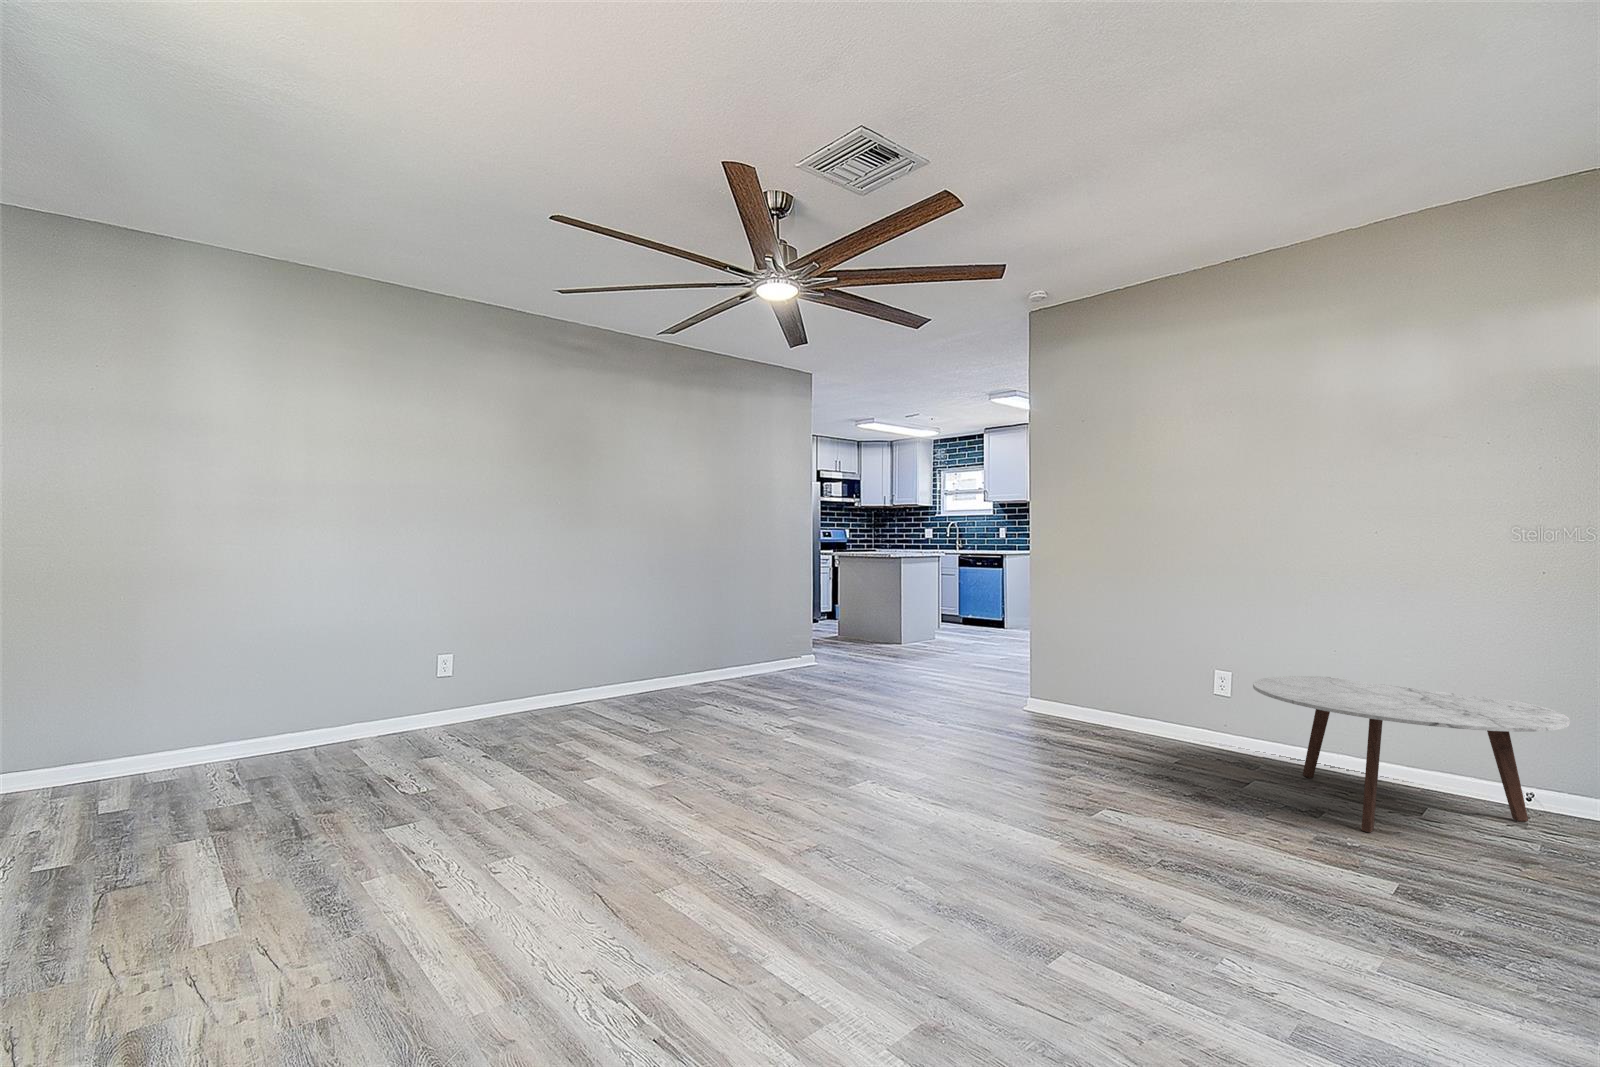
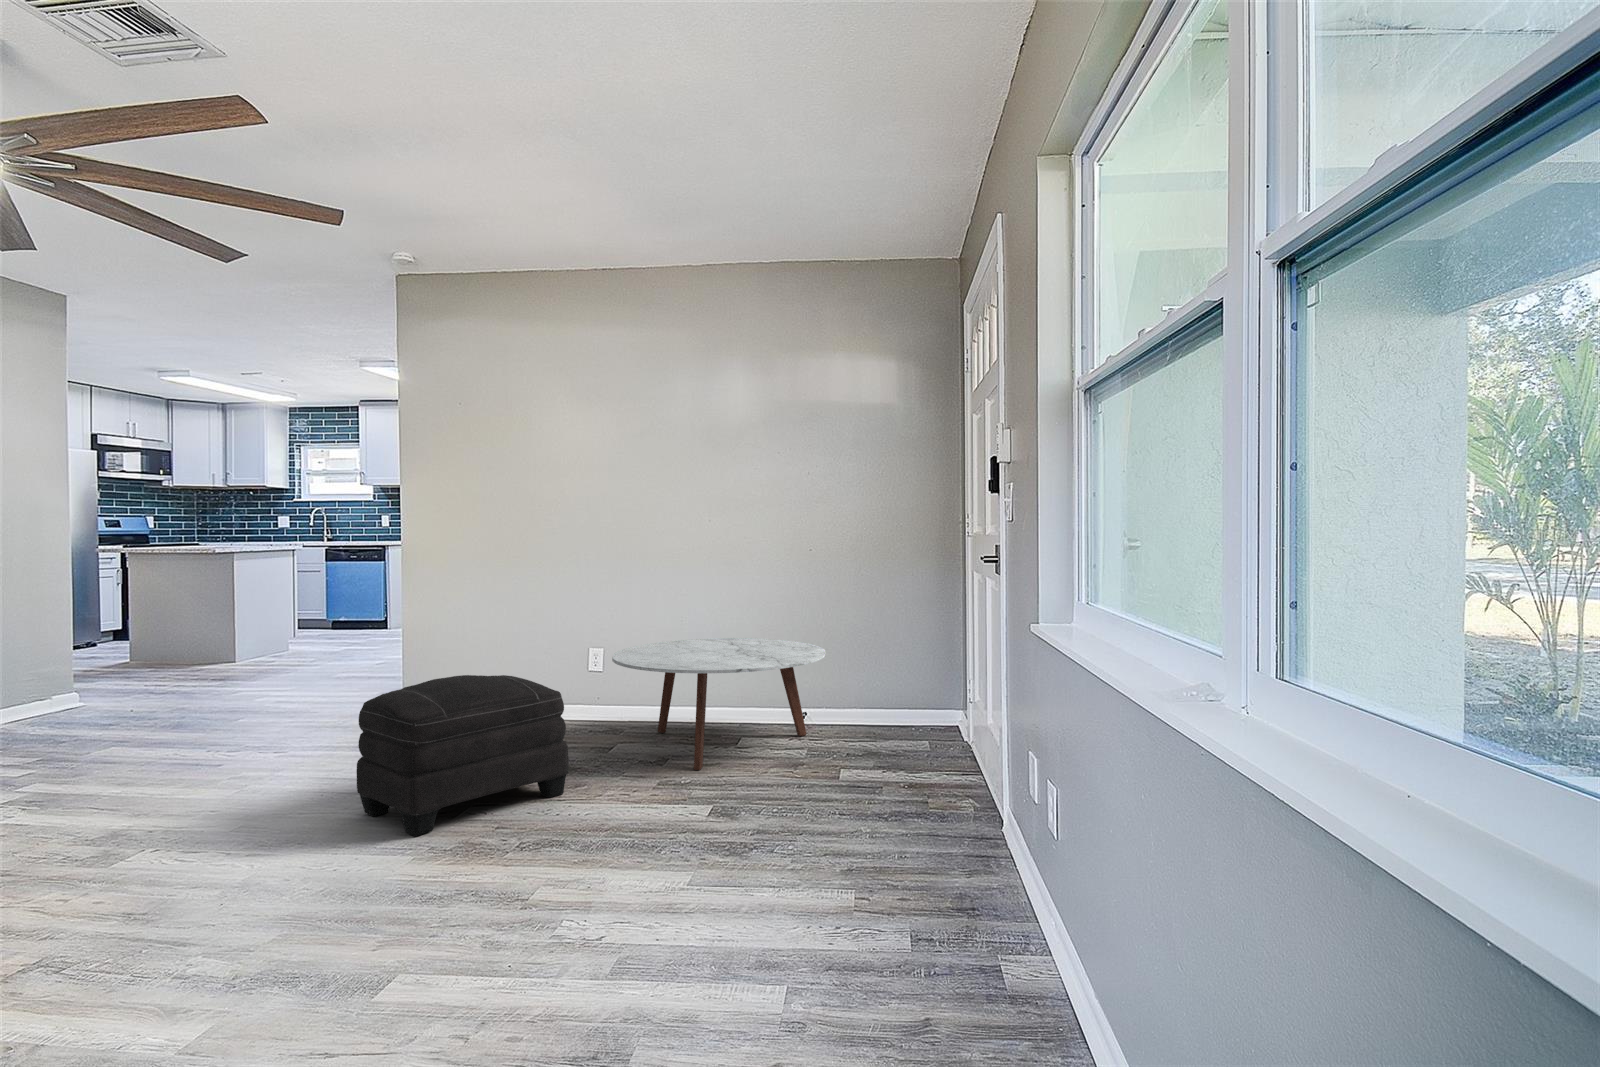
ottoman: none [1001,681,1207,828] -> present [357,675,569,836]

